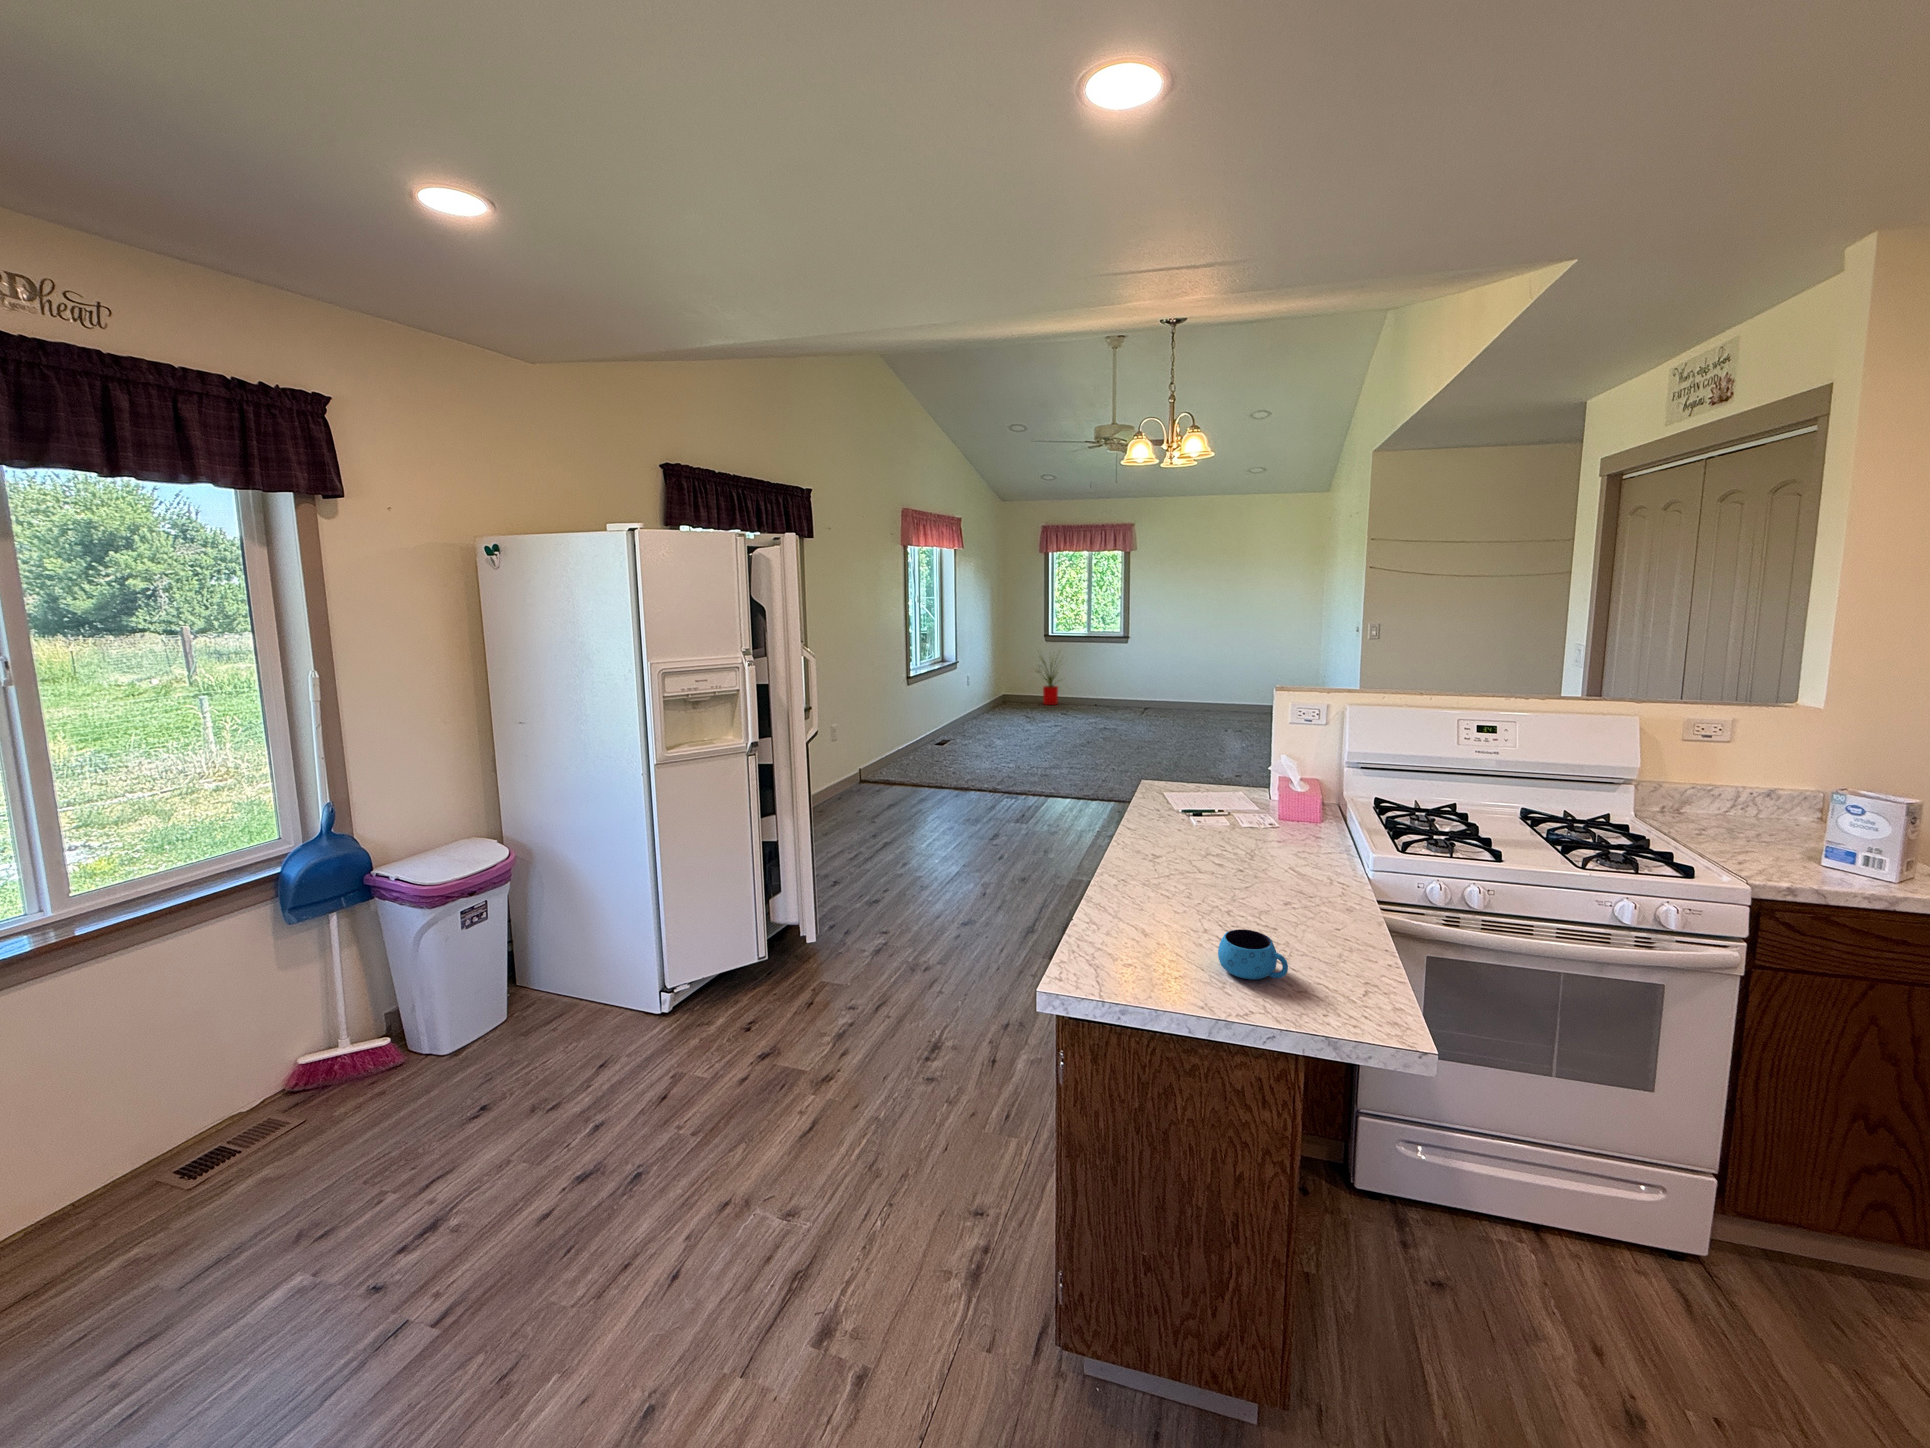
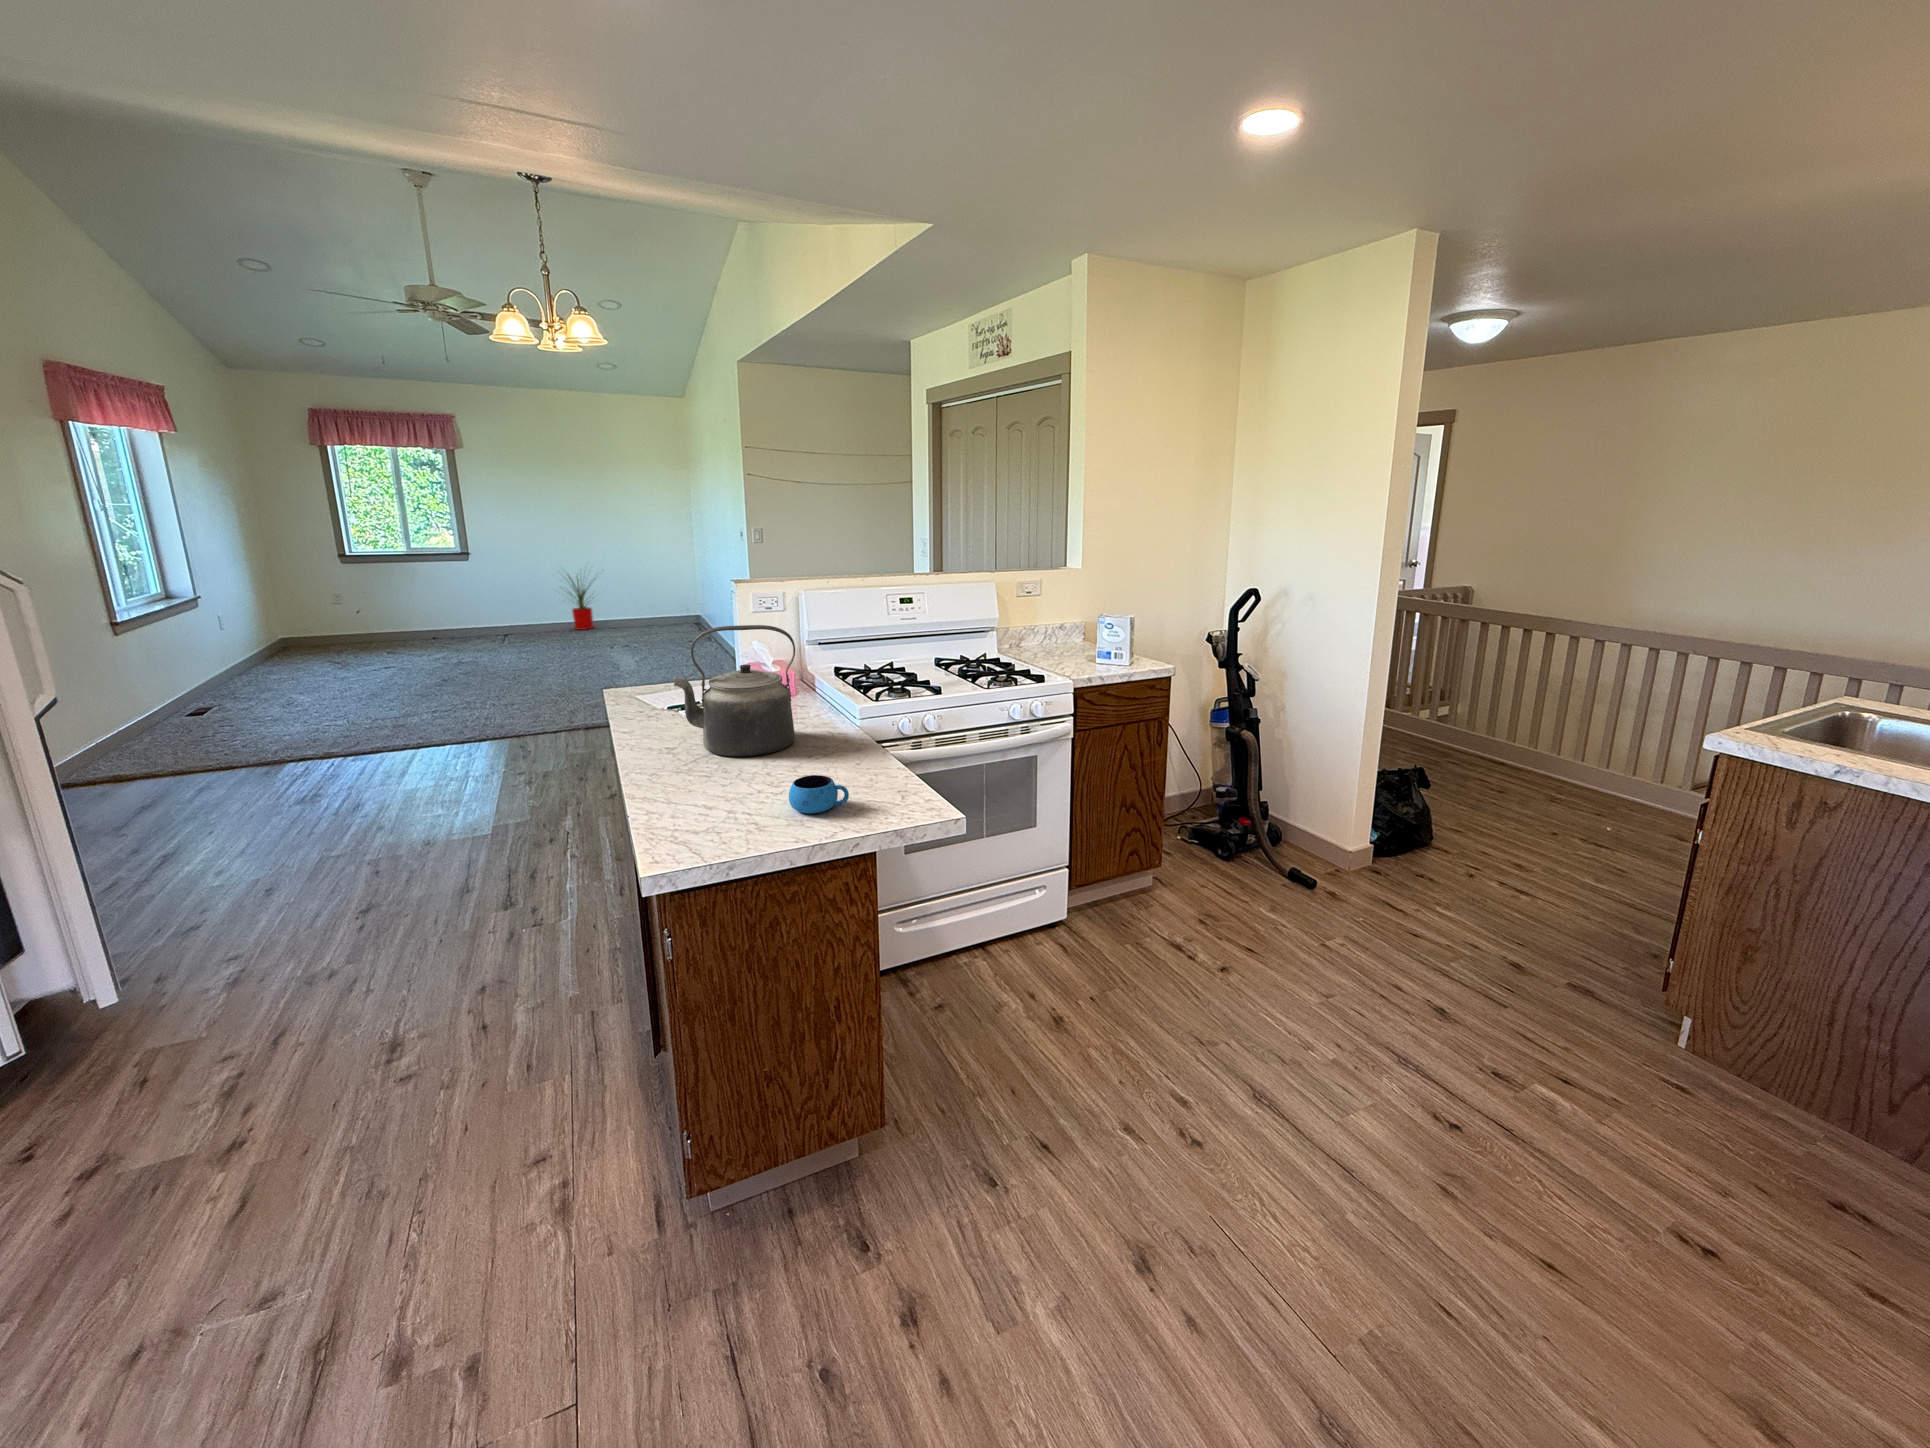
house plant: present [1041,658,1058,705] -> present [562,574,593,630]
kettle: none [1160,738,1290,886] -> present [674,625,795,757]

